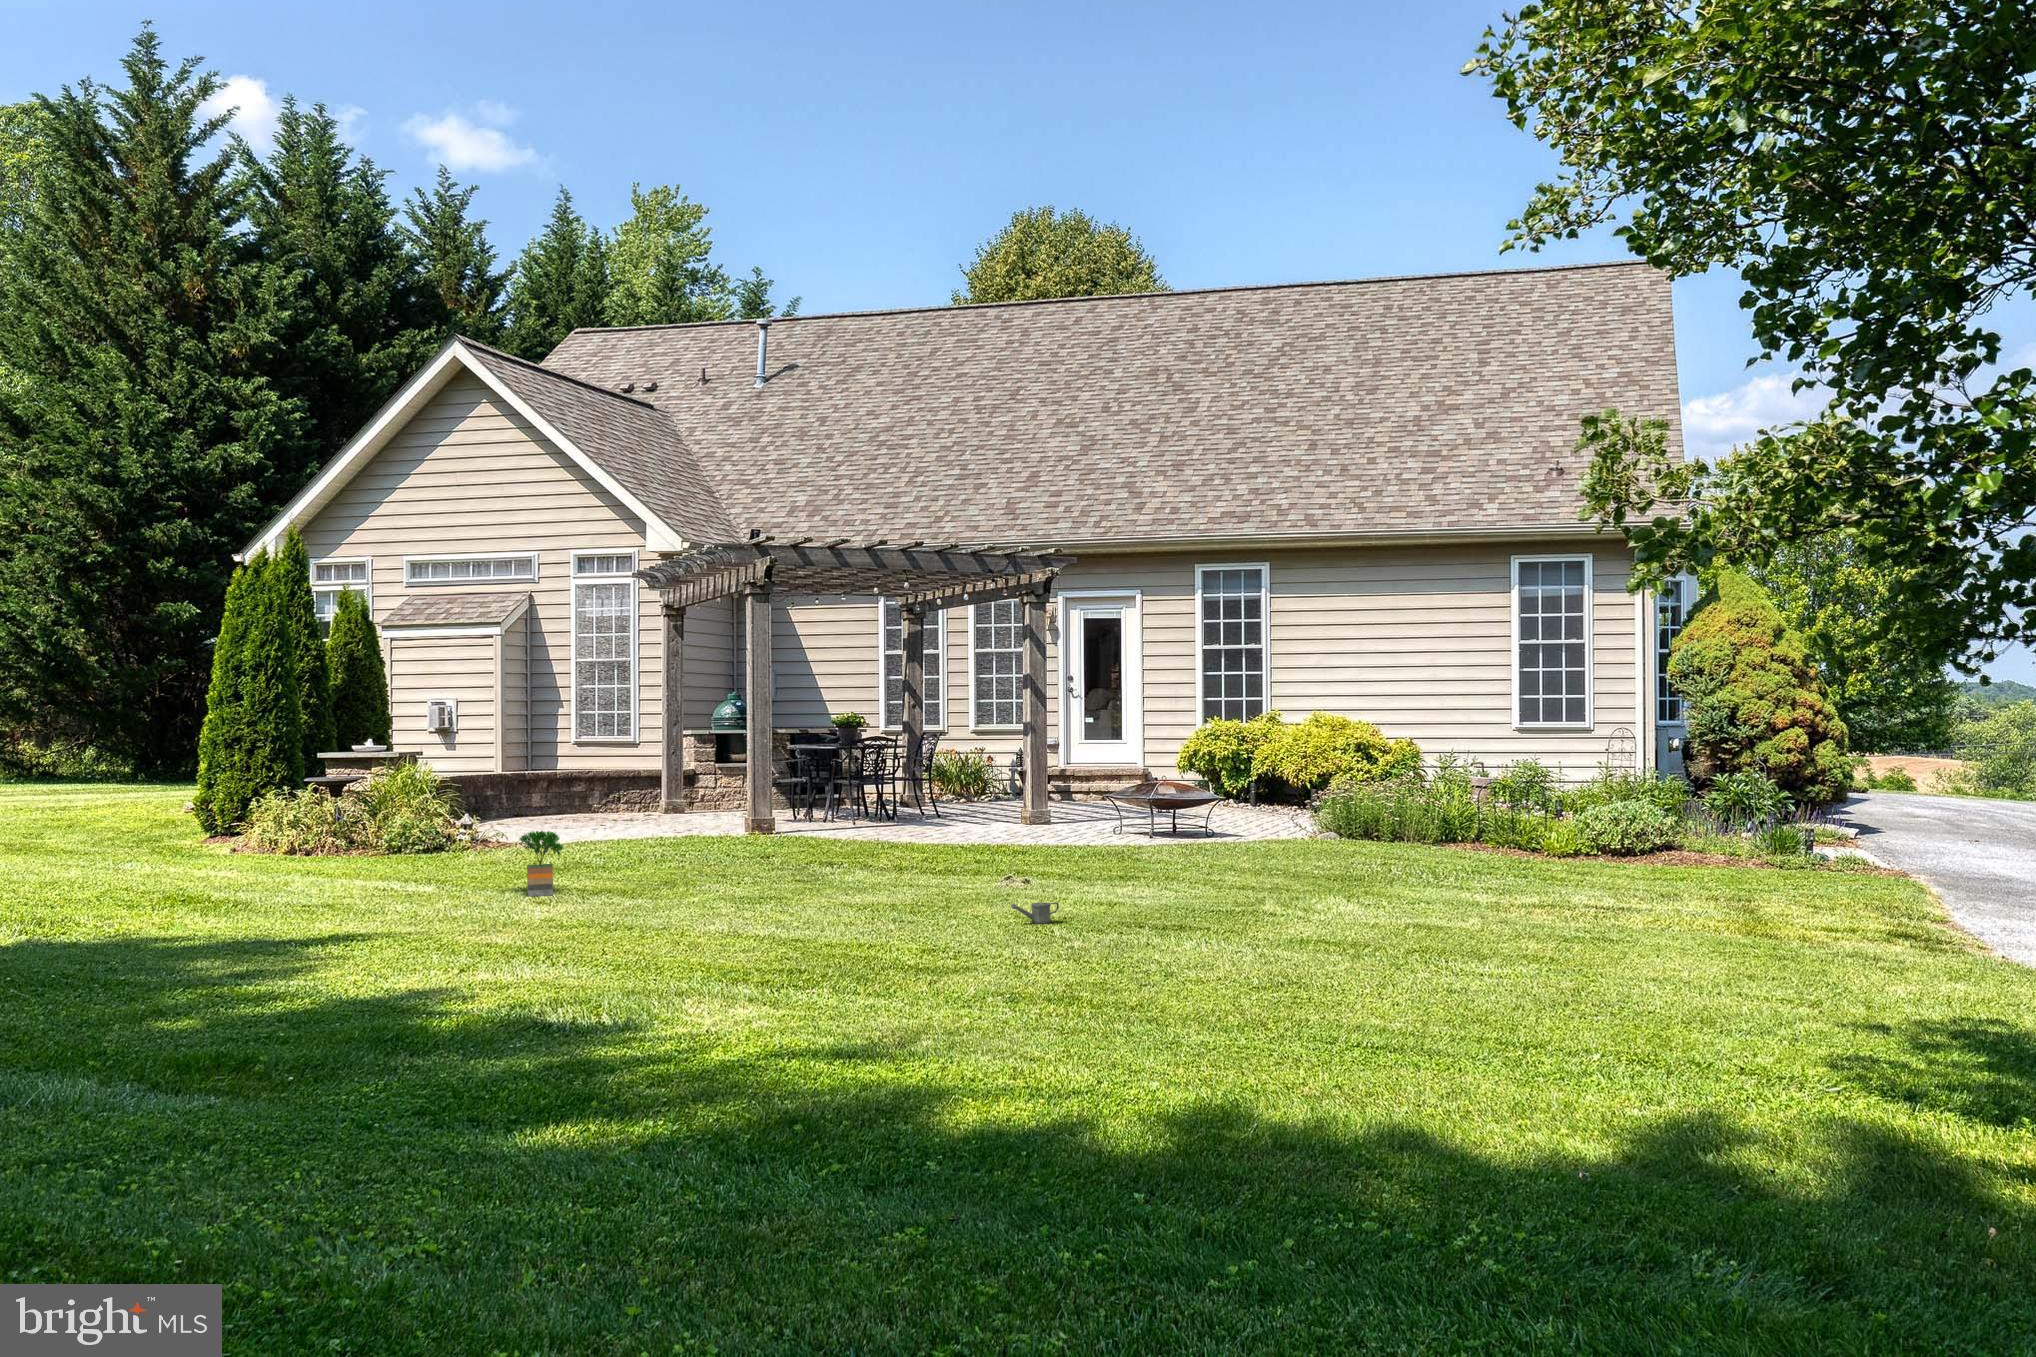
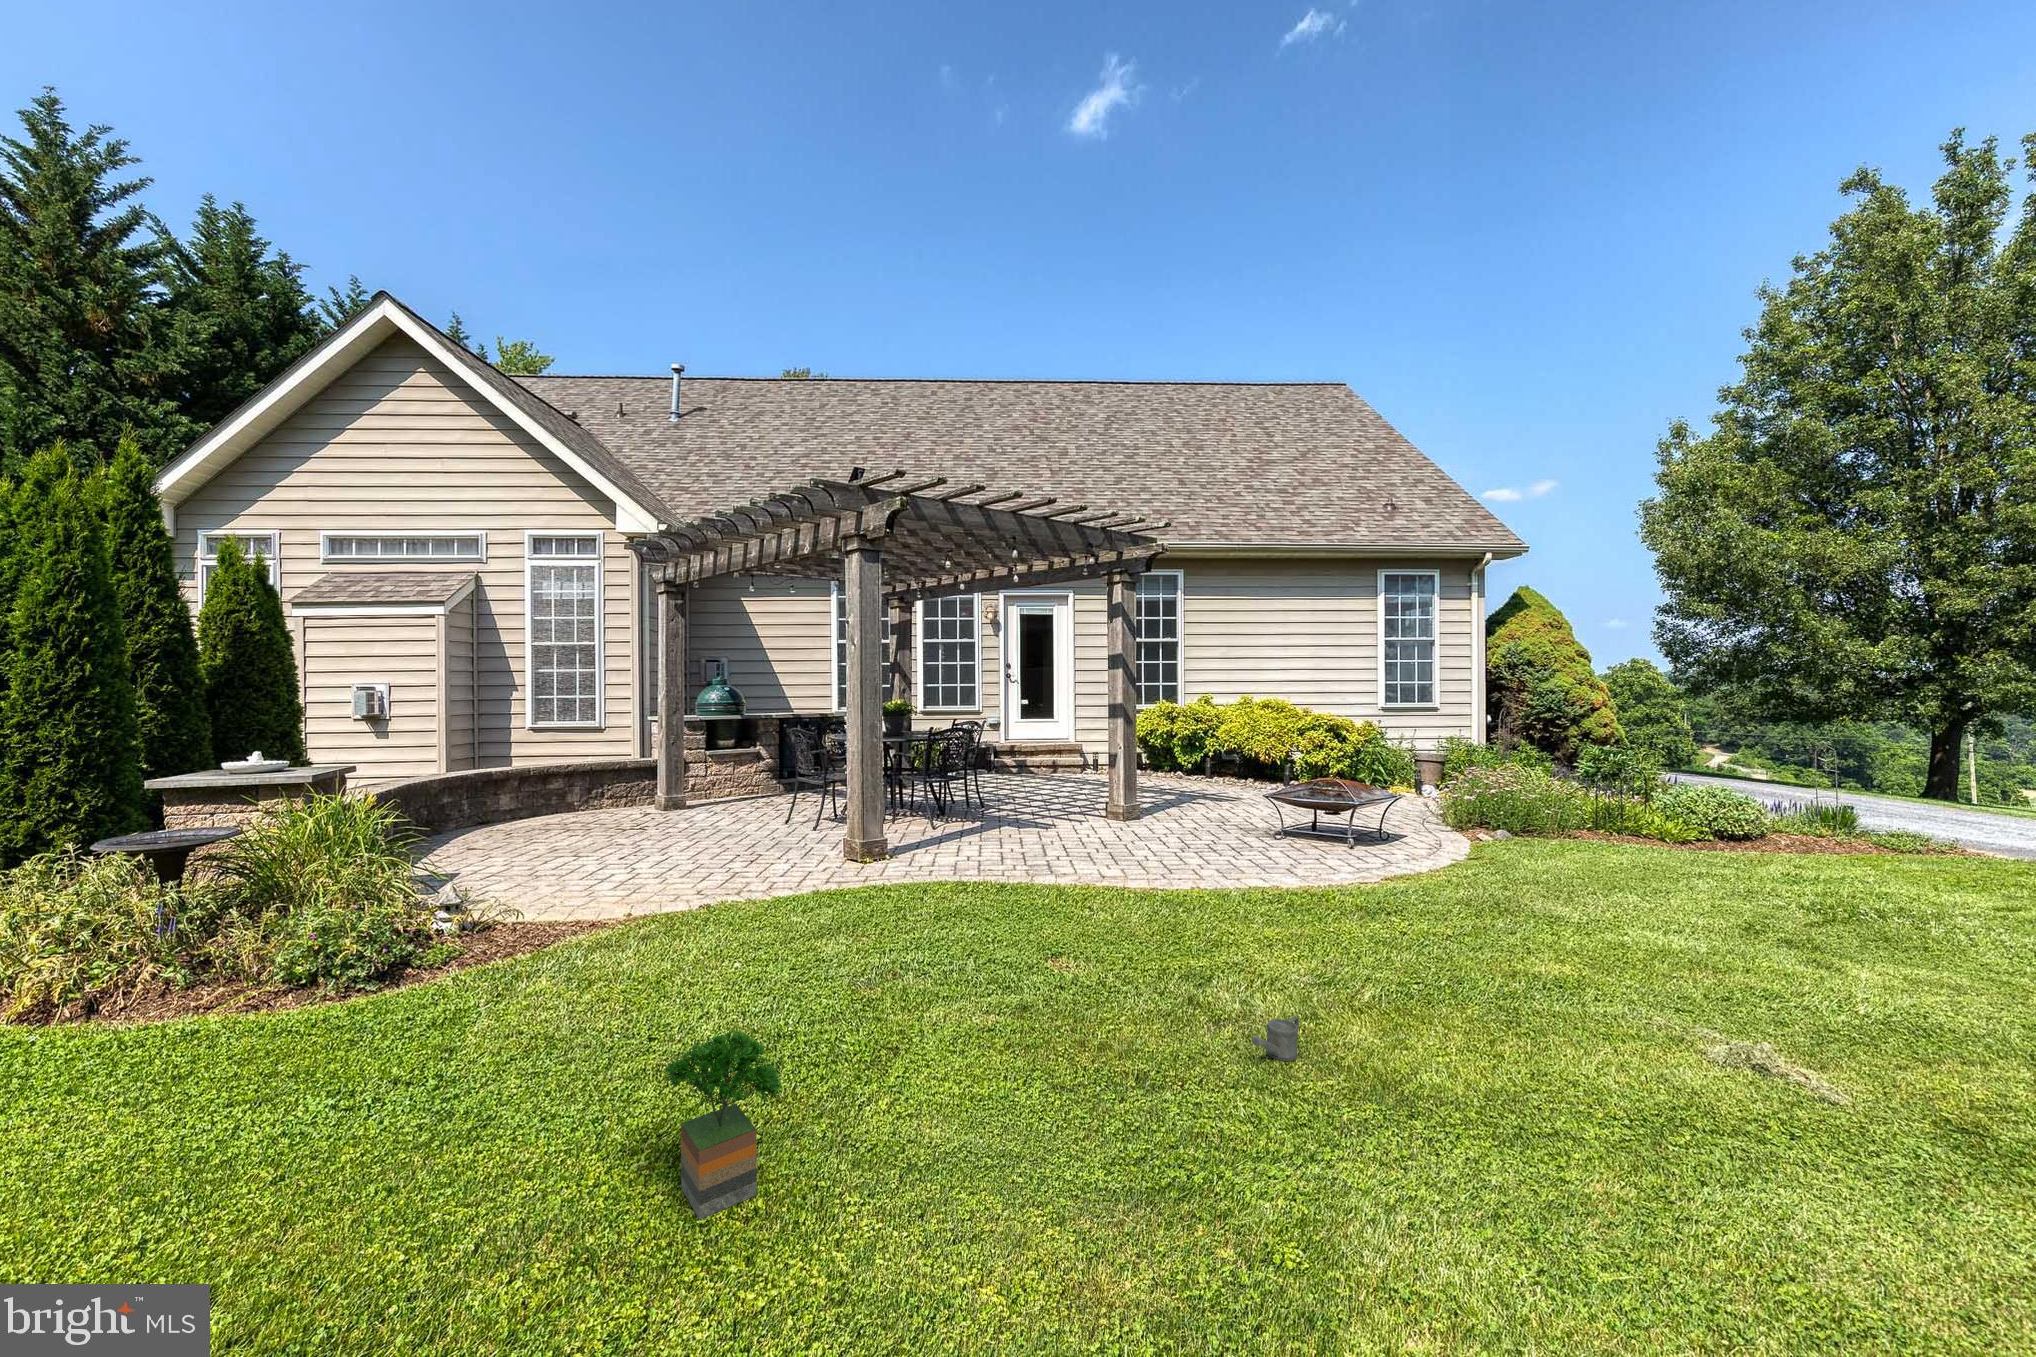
watering can: present [1011,902,1059,924] -> present [1252,1016,1299,1061]

